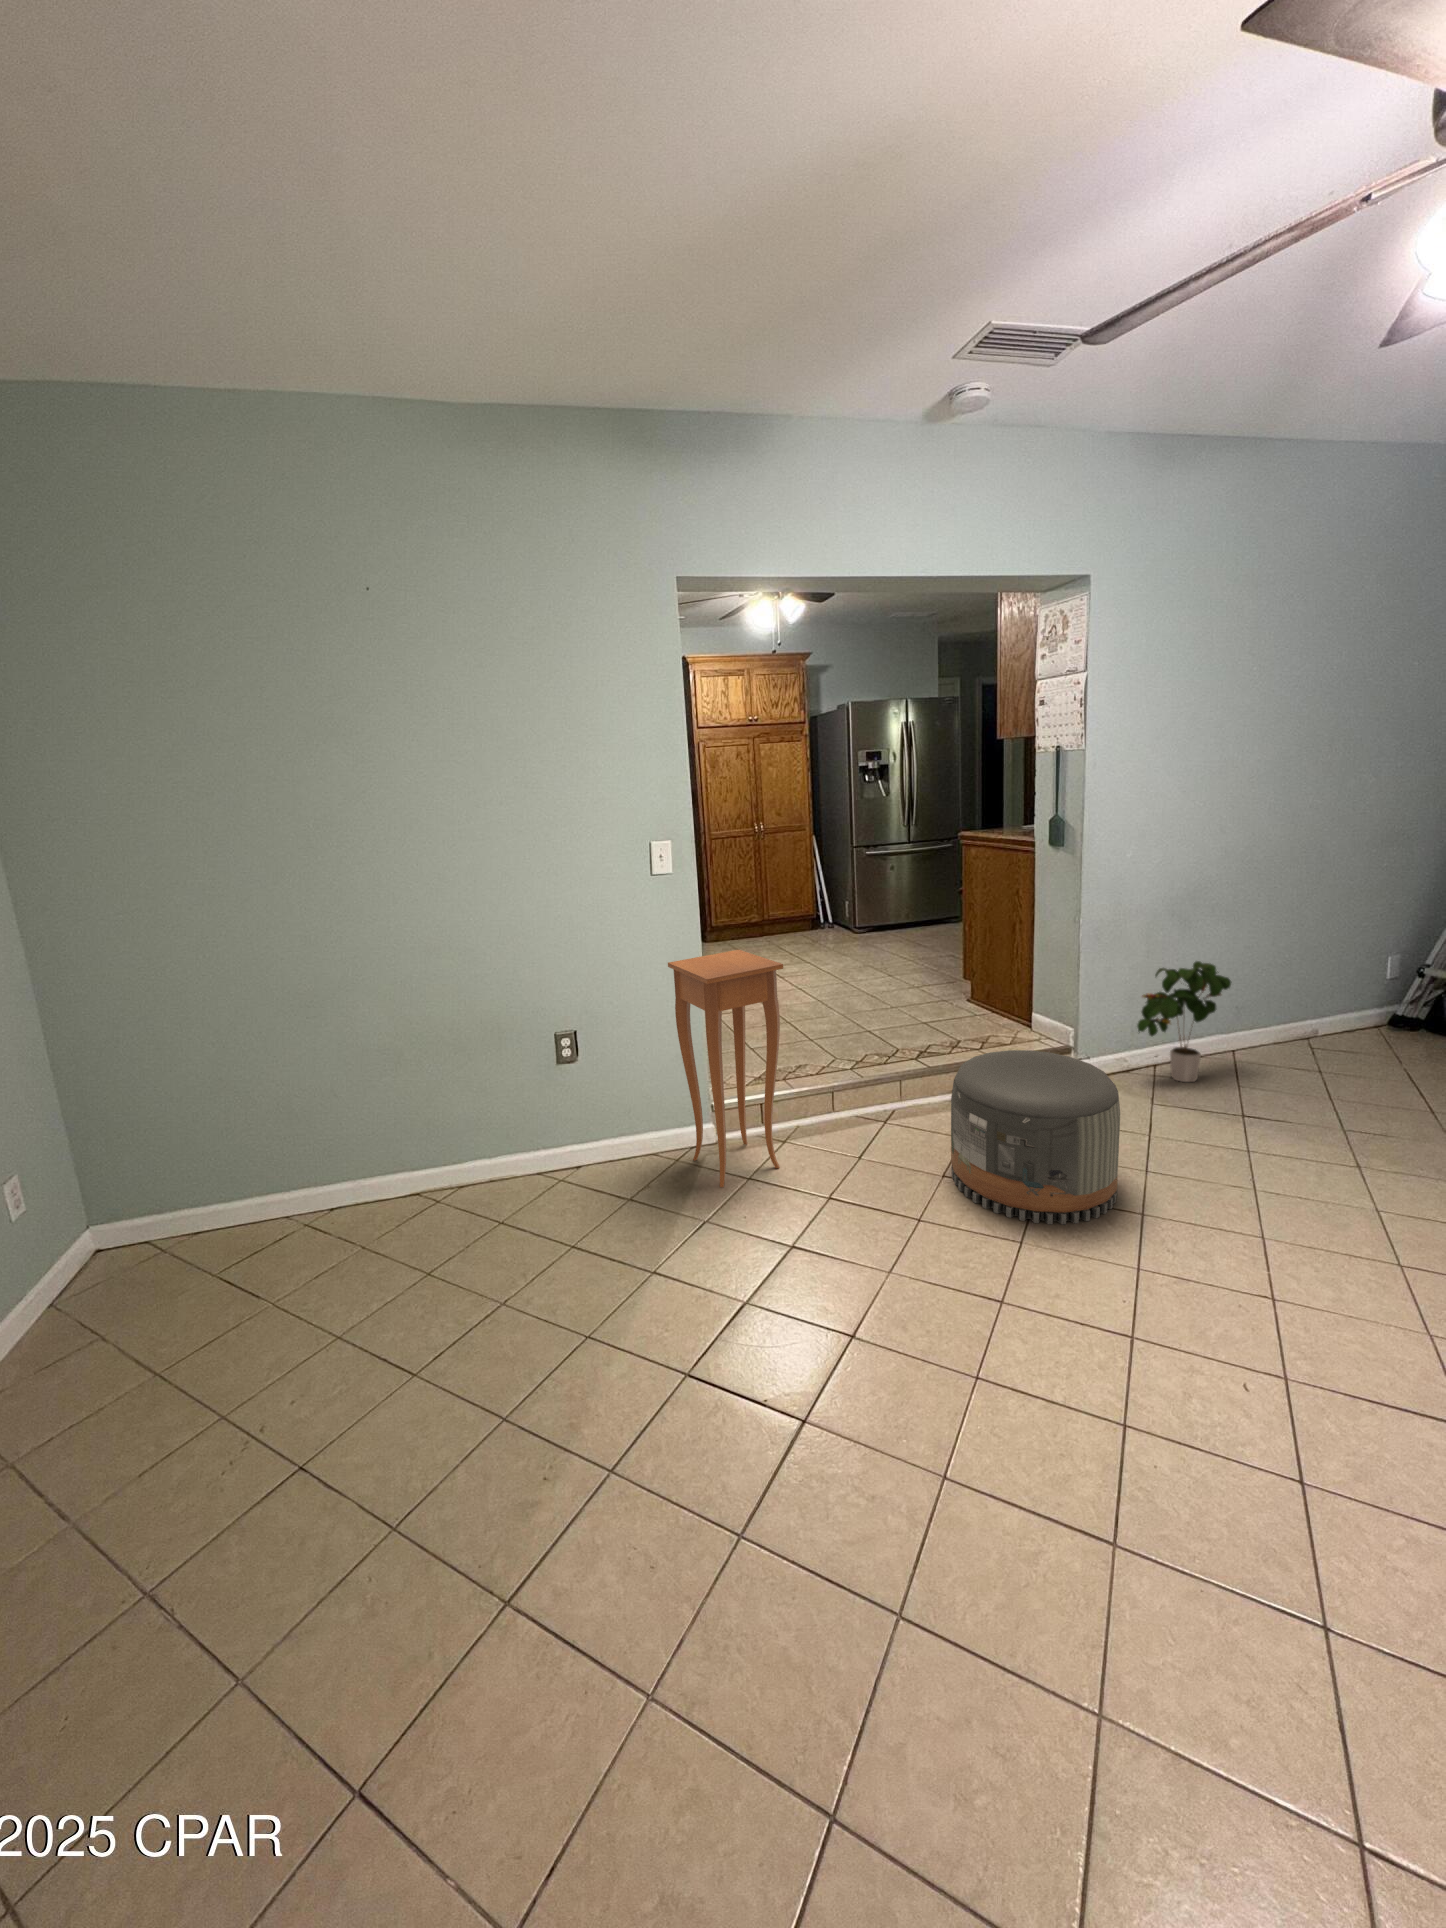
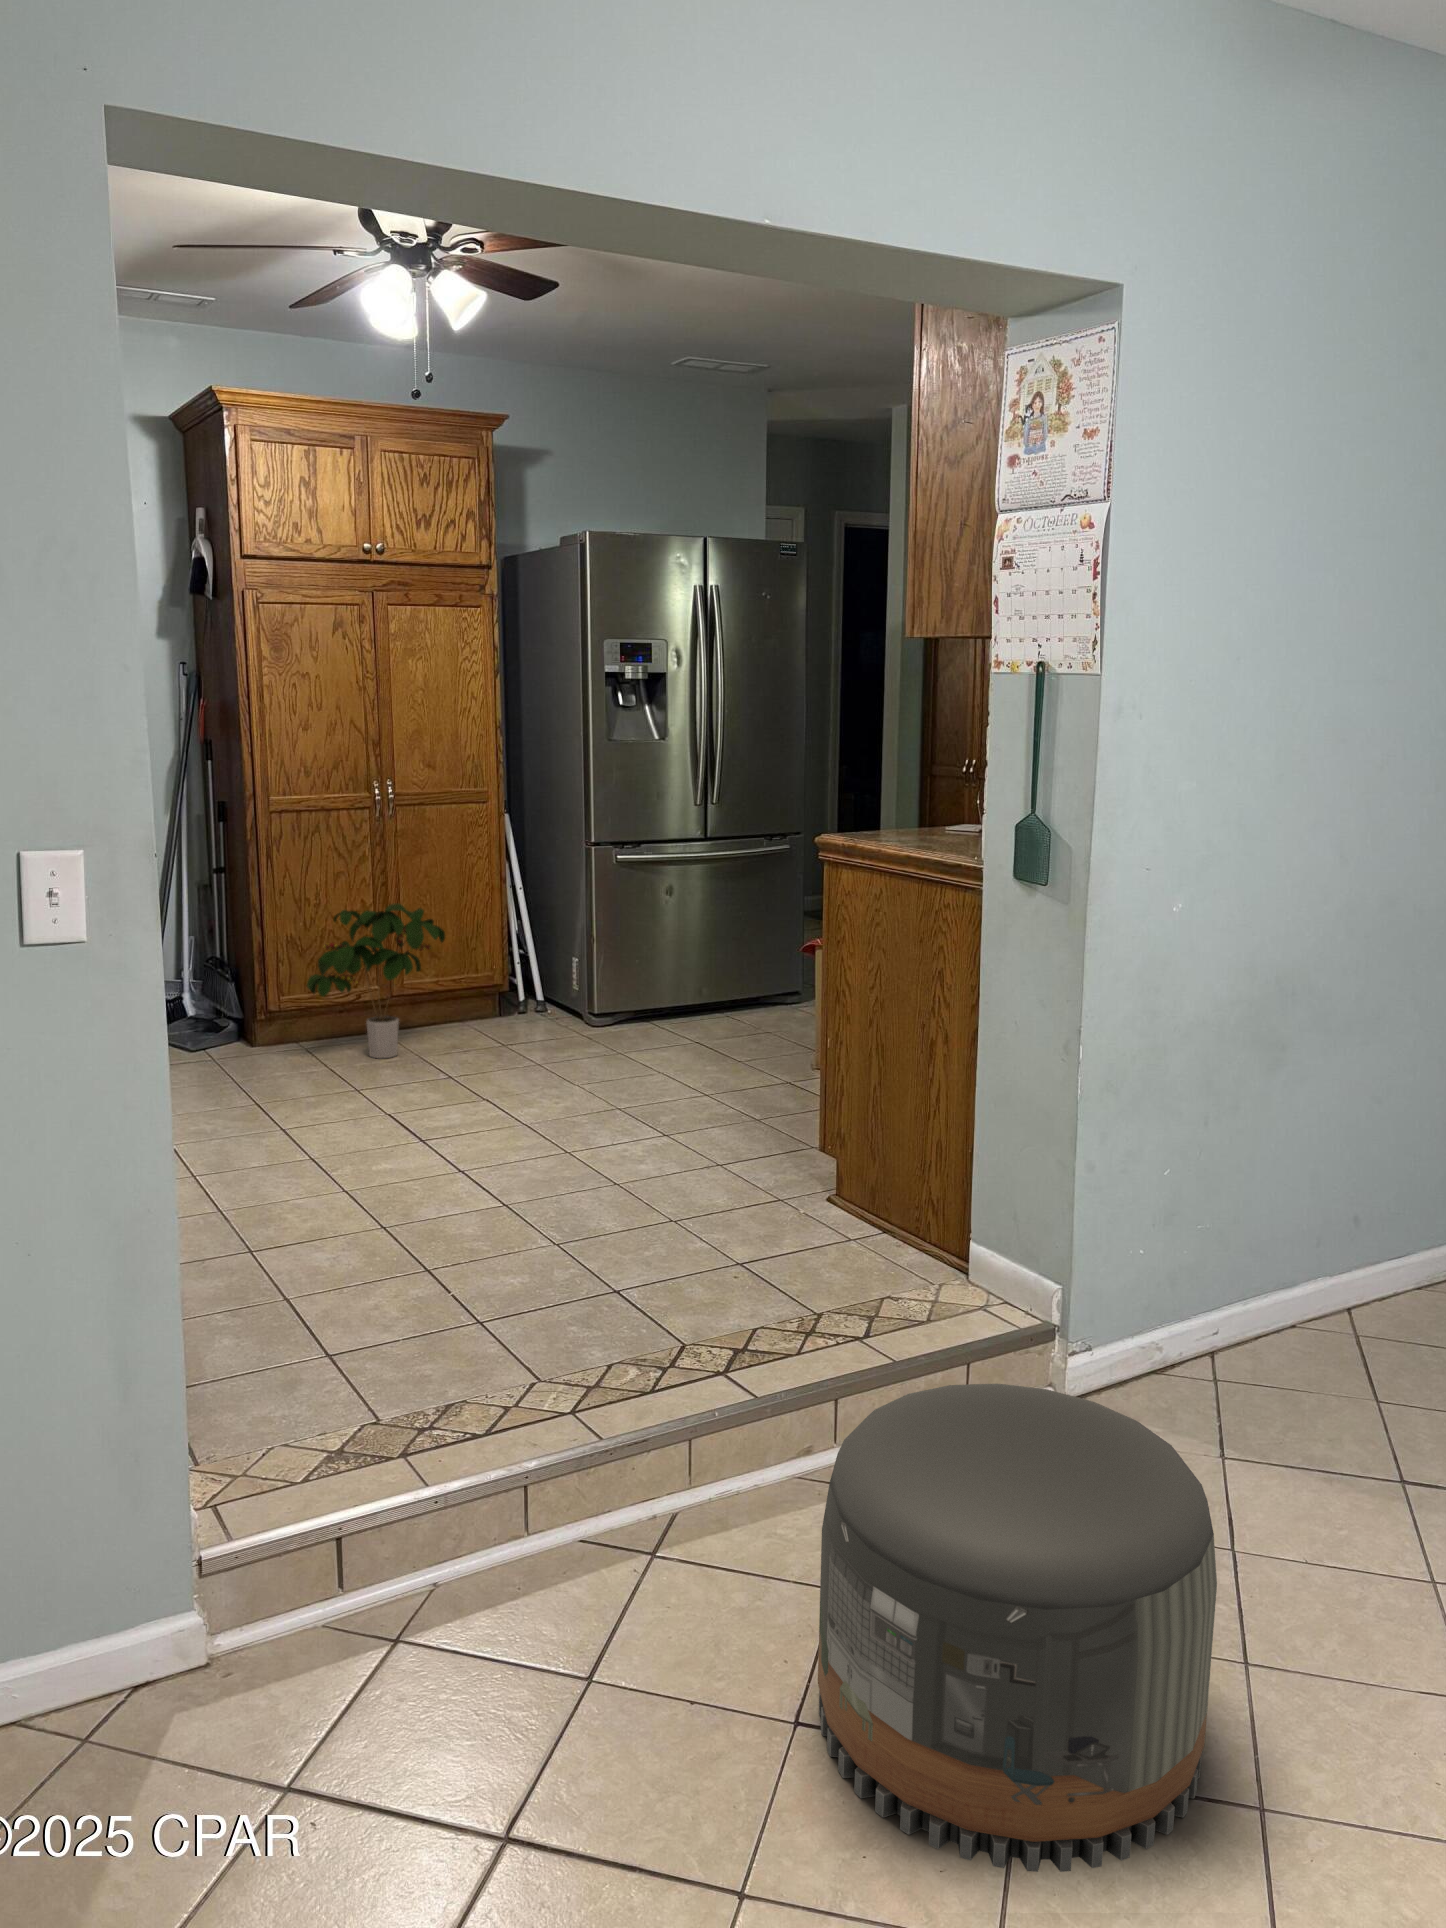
side table: present [668,950,783,1187] -> none [59,1141,394,1840]
potted plant: present [1137,961,1231,1082] -> present [307,903,445,1058]

